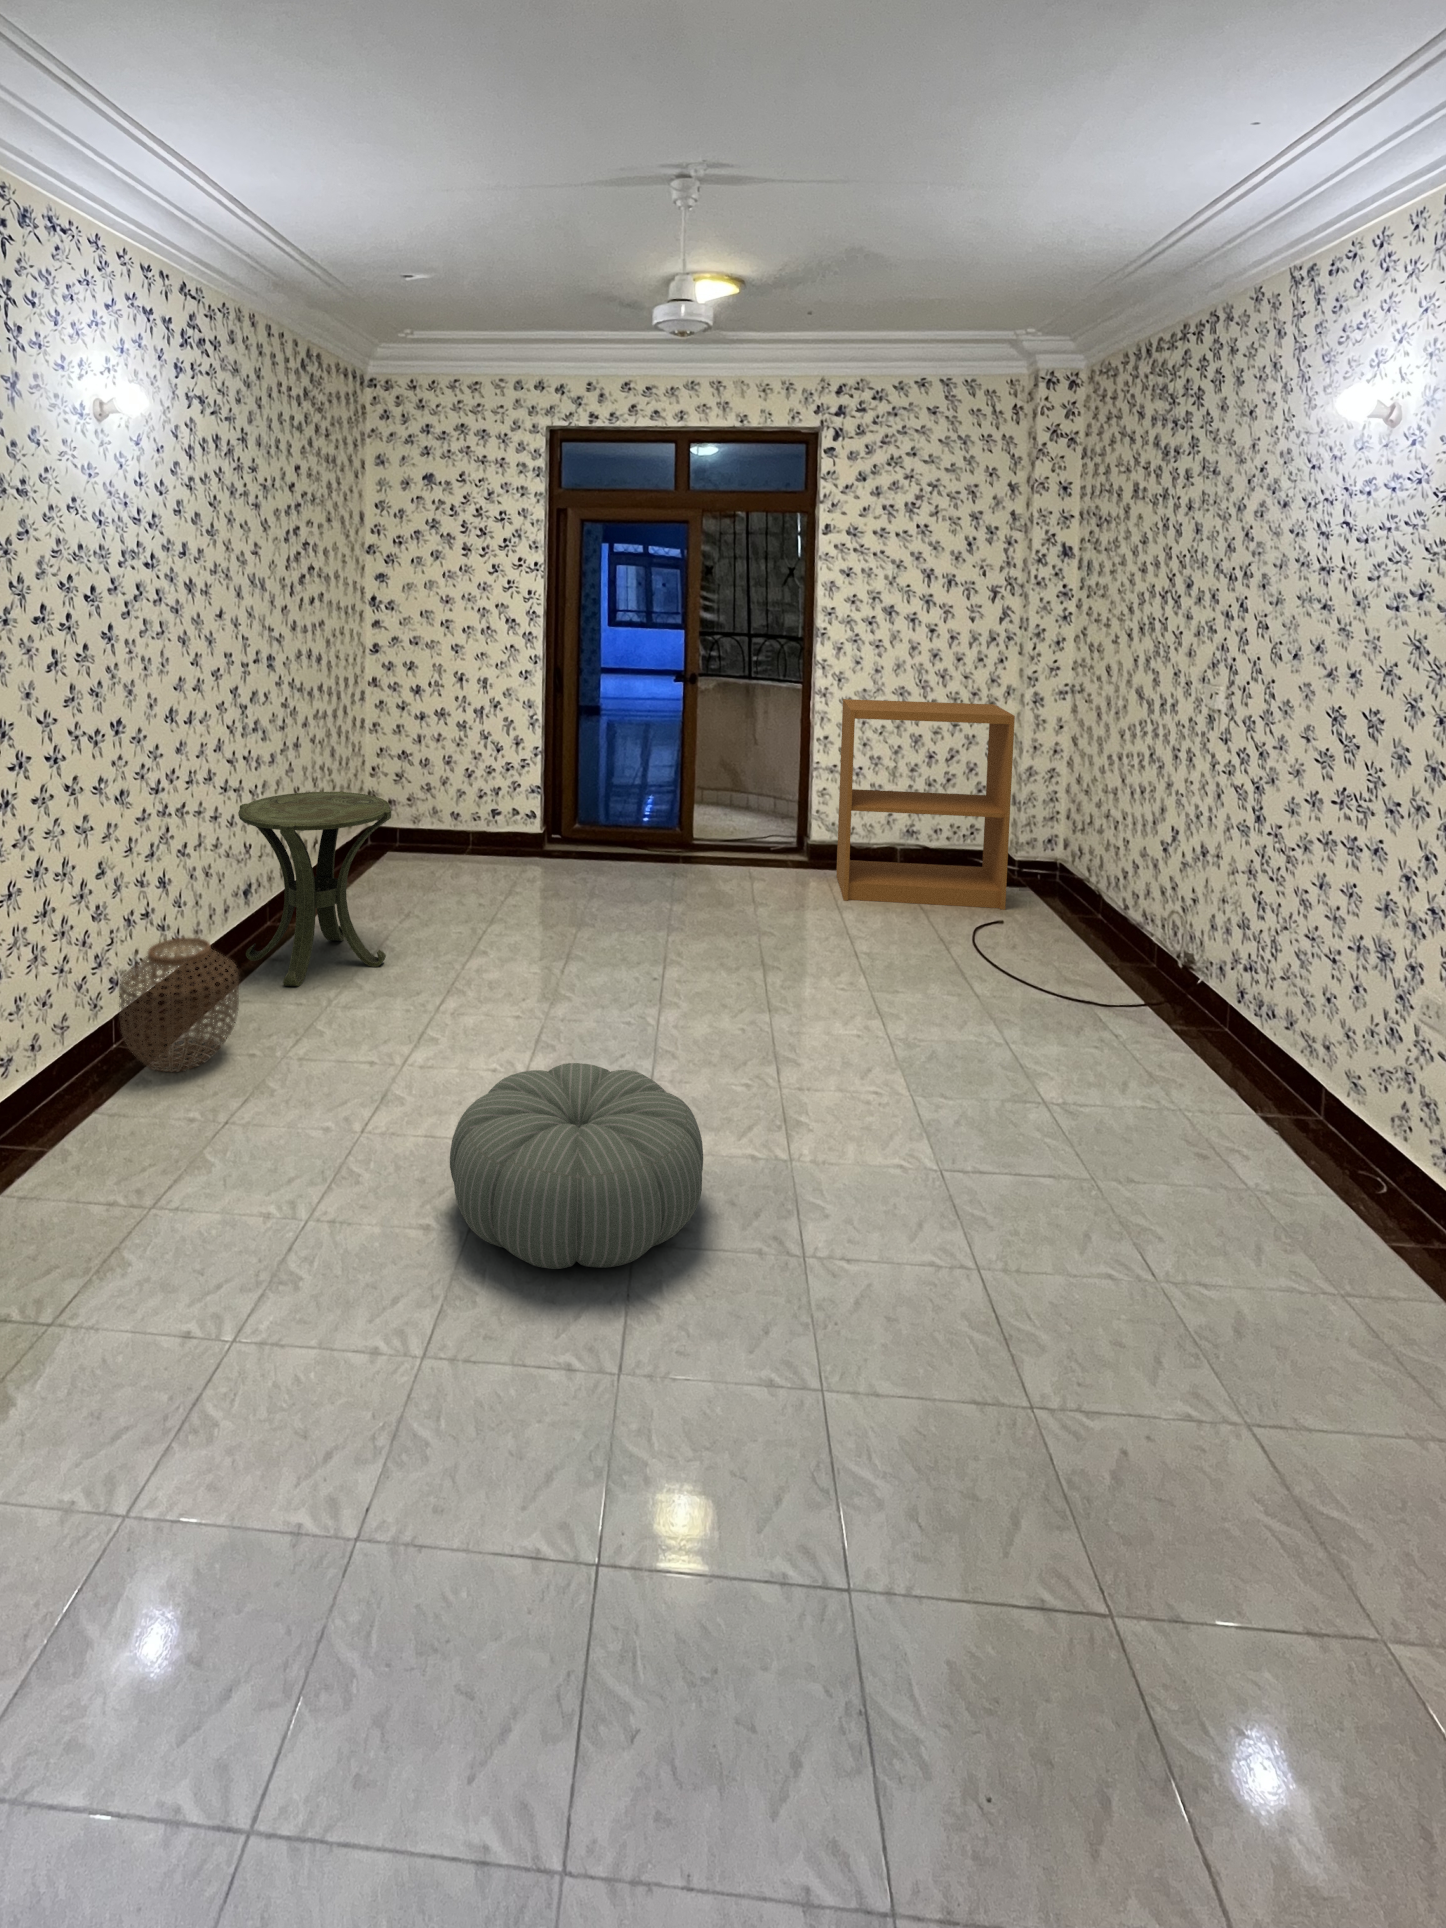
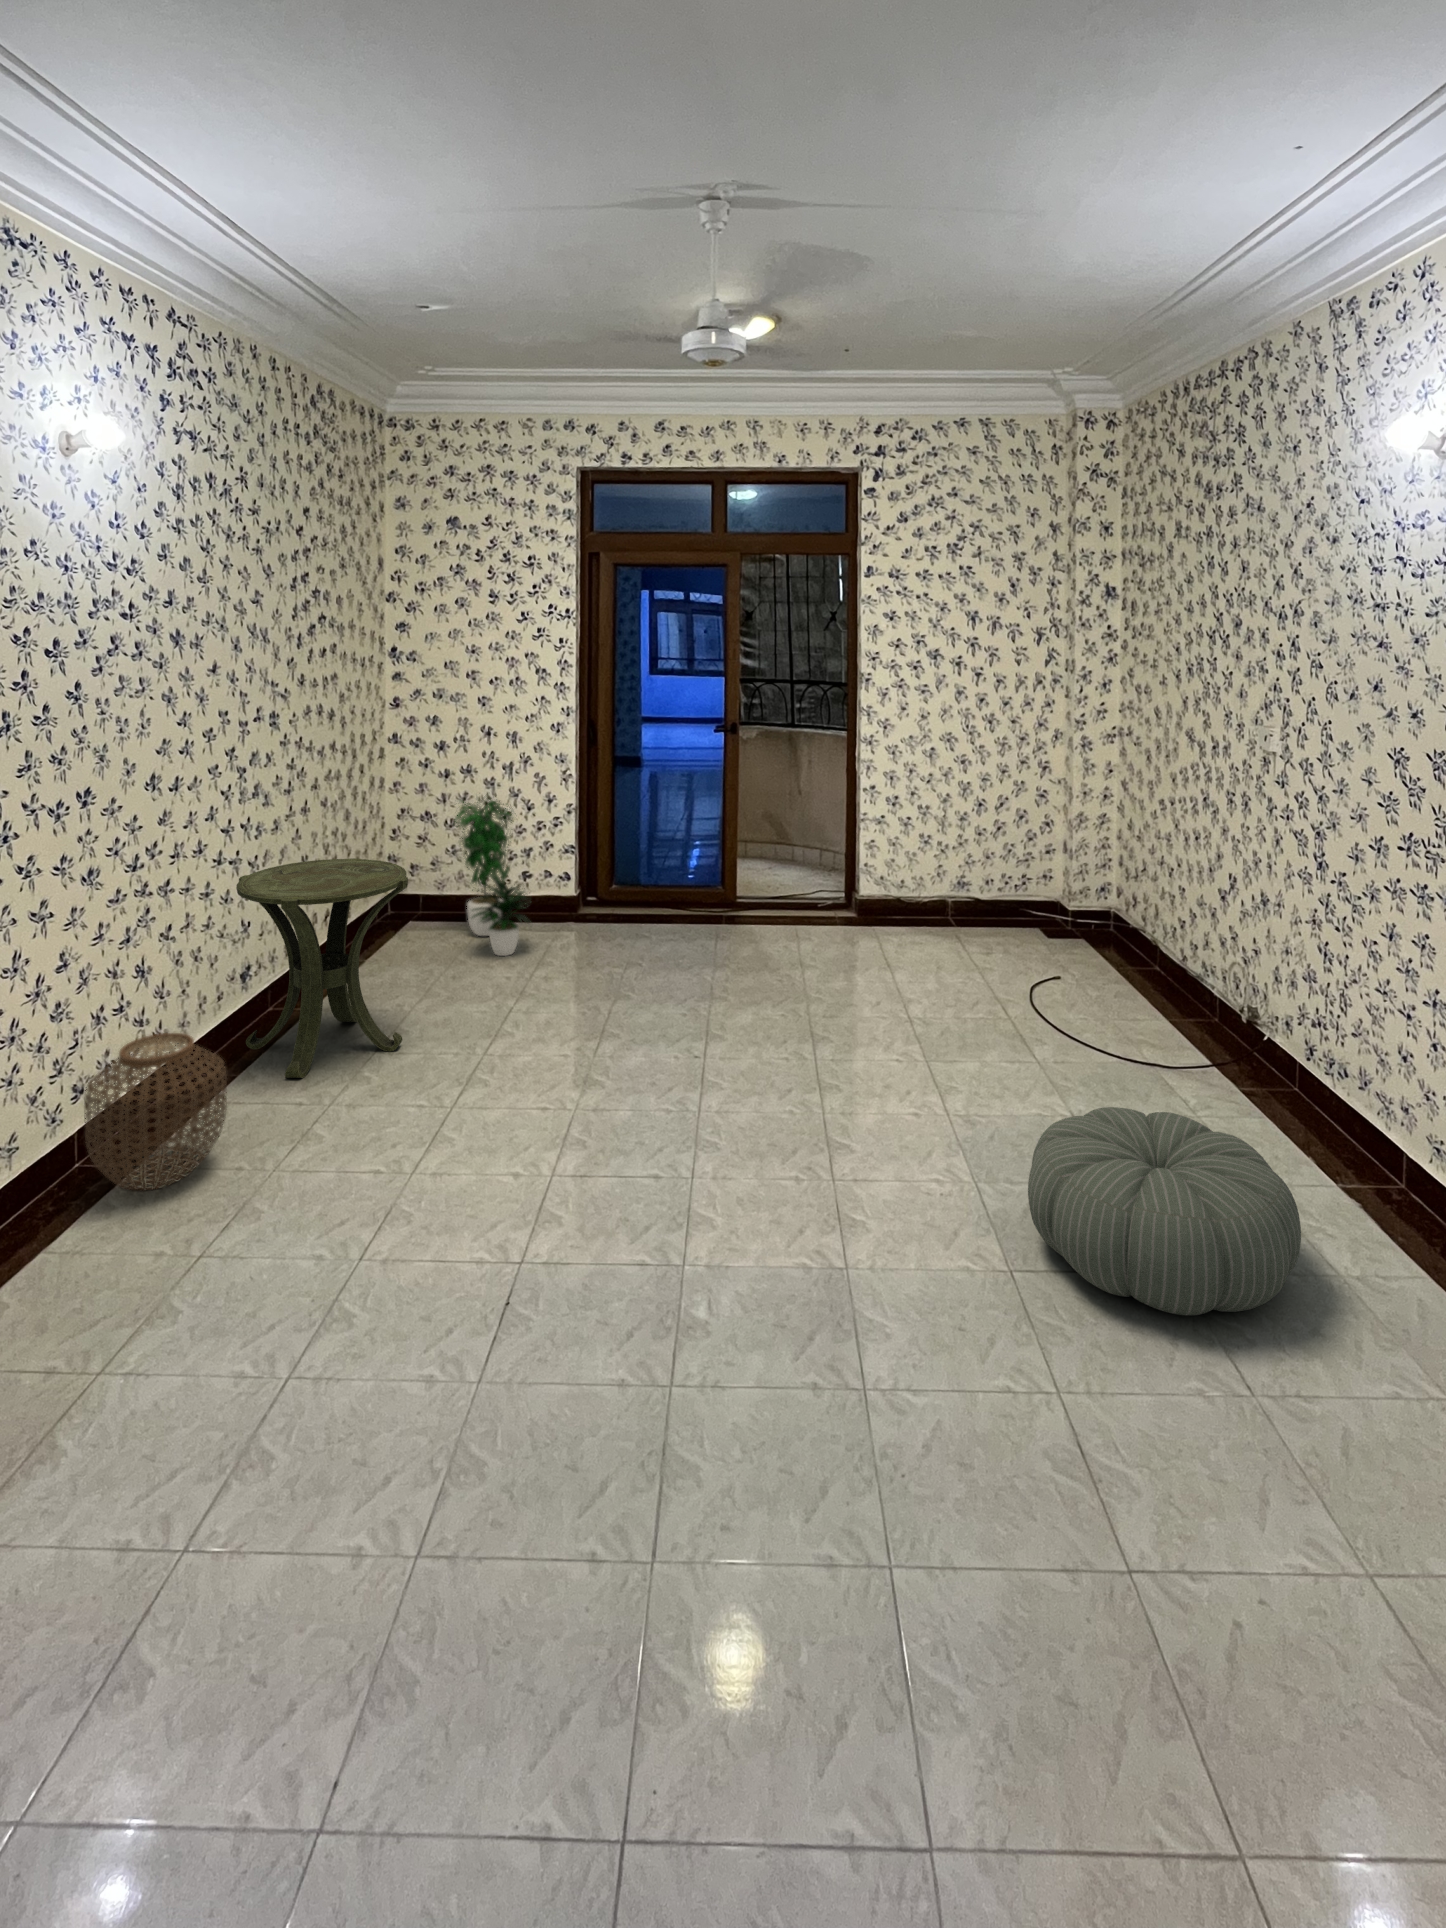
bookshelf: present [836,699,1015,910] -> none [885,746,1062,962]
potted plant: none [425,731,501,888] -> present [454,800,527,956]
pouf: present [450,1063,703,1269] -> present [1028,1107,1301,1315]

